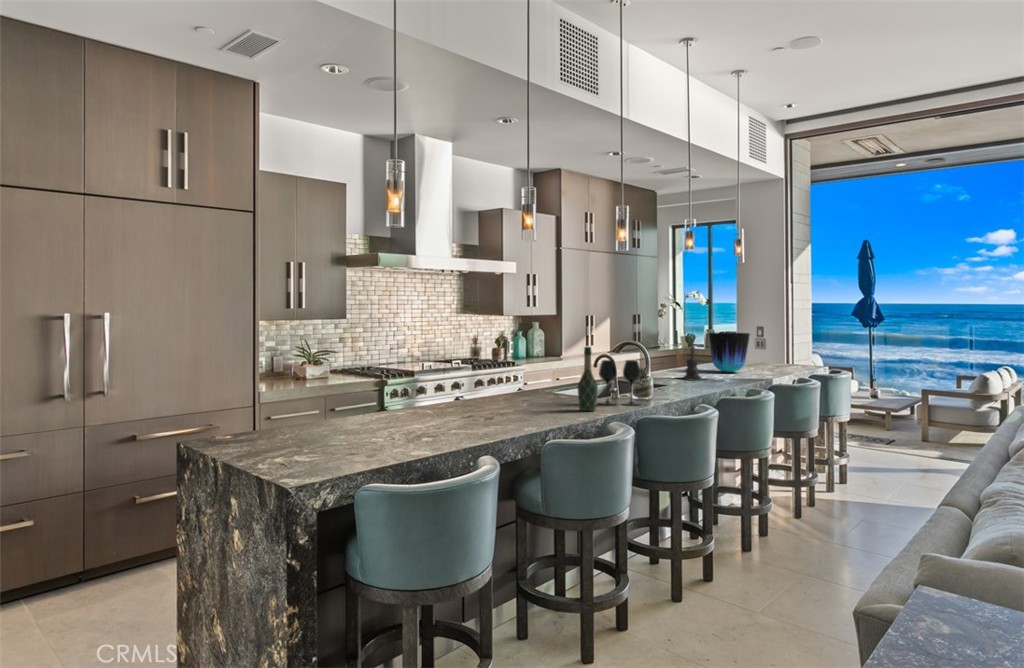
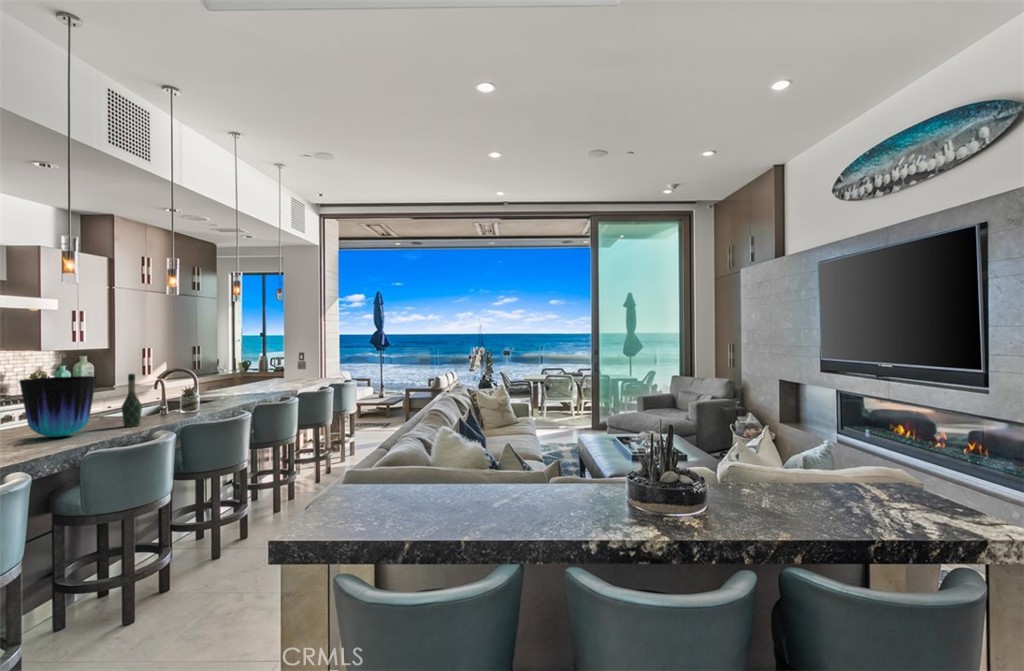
vase: present [709,333,750,372] -> present [19,376,96,437]
candle holder: present [680,335,704,380] -> none [223,356,253,397]
wine glass: present [599,360,641,405] -> none [144,383,185,420]

